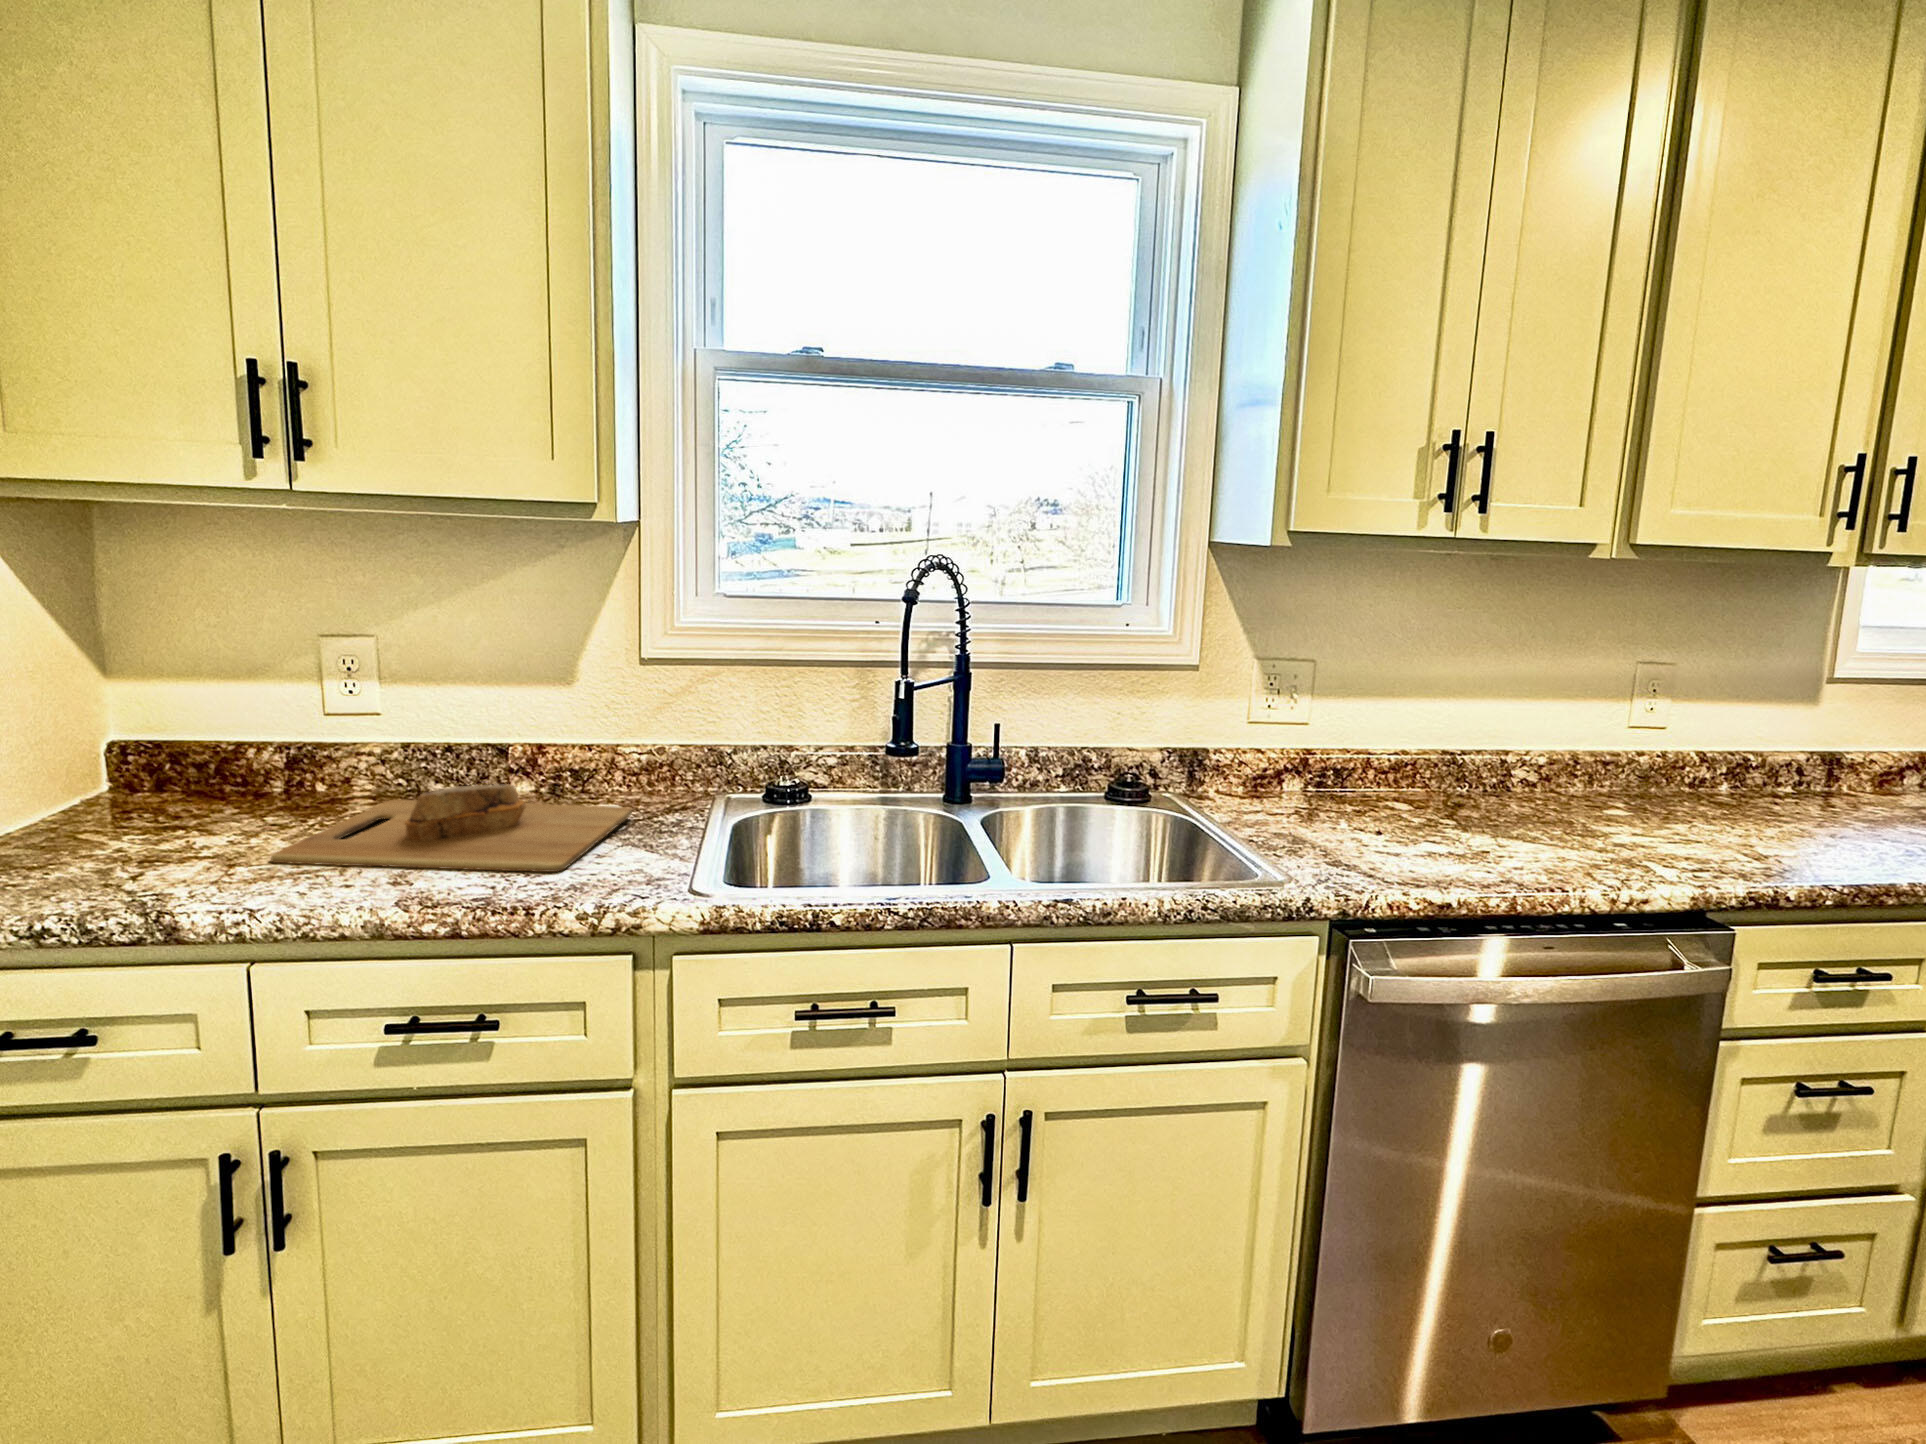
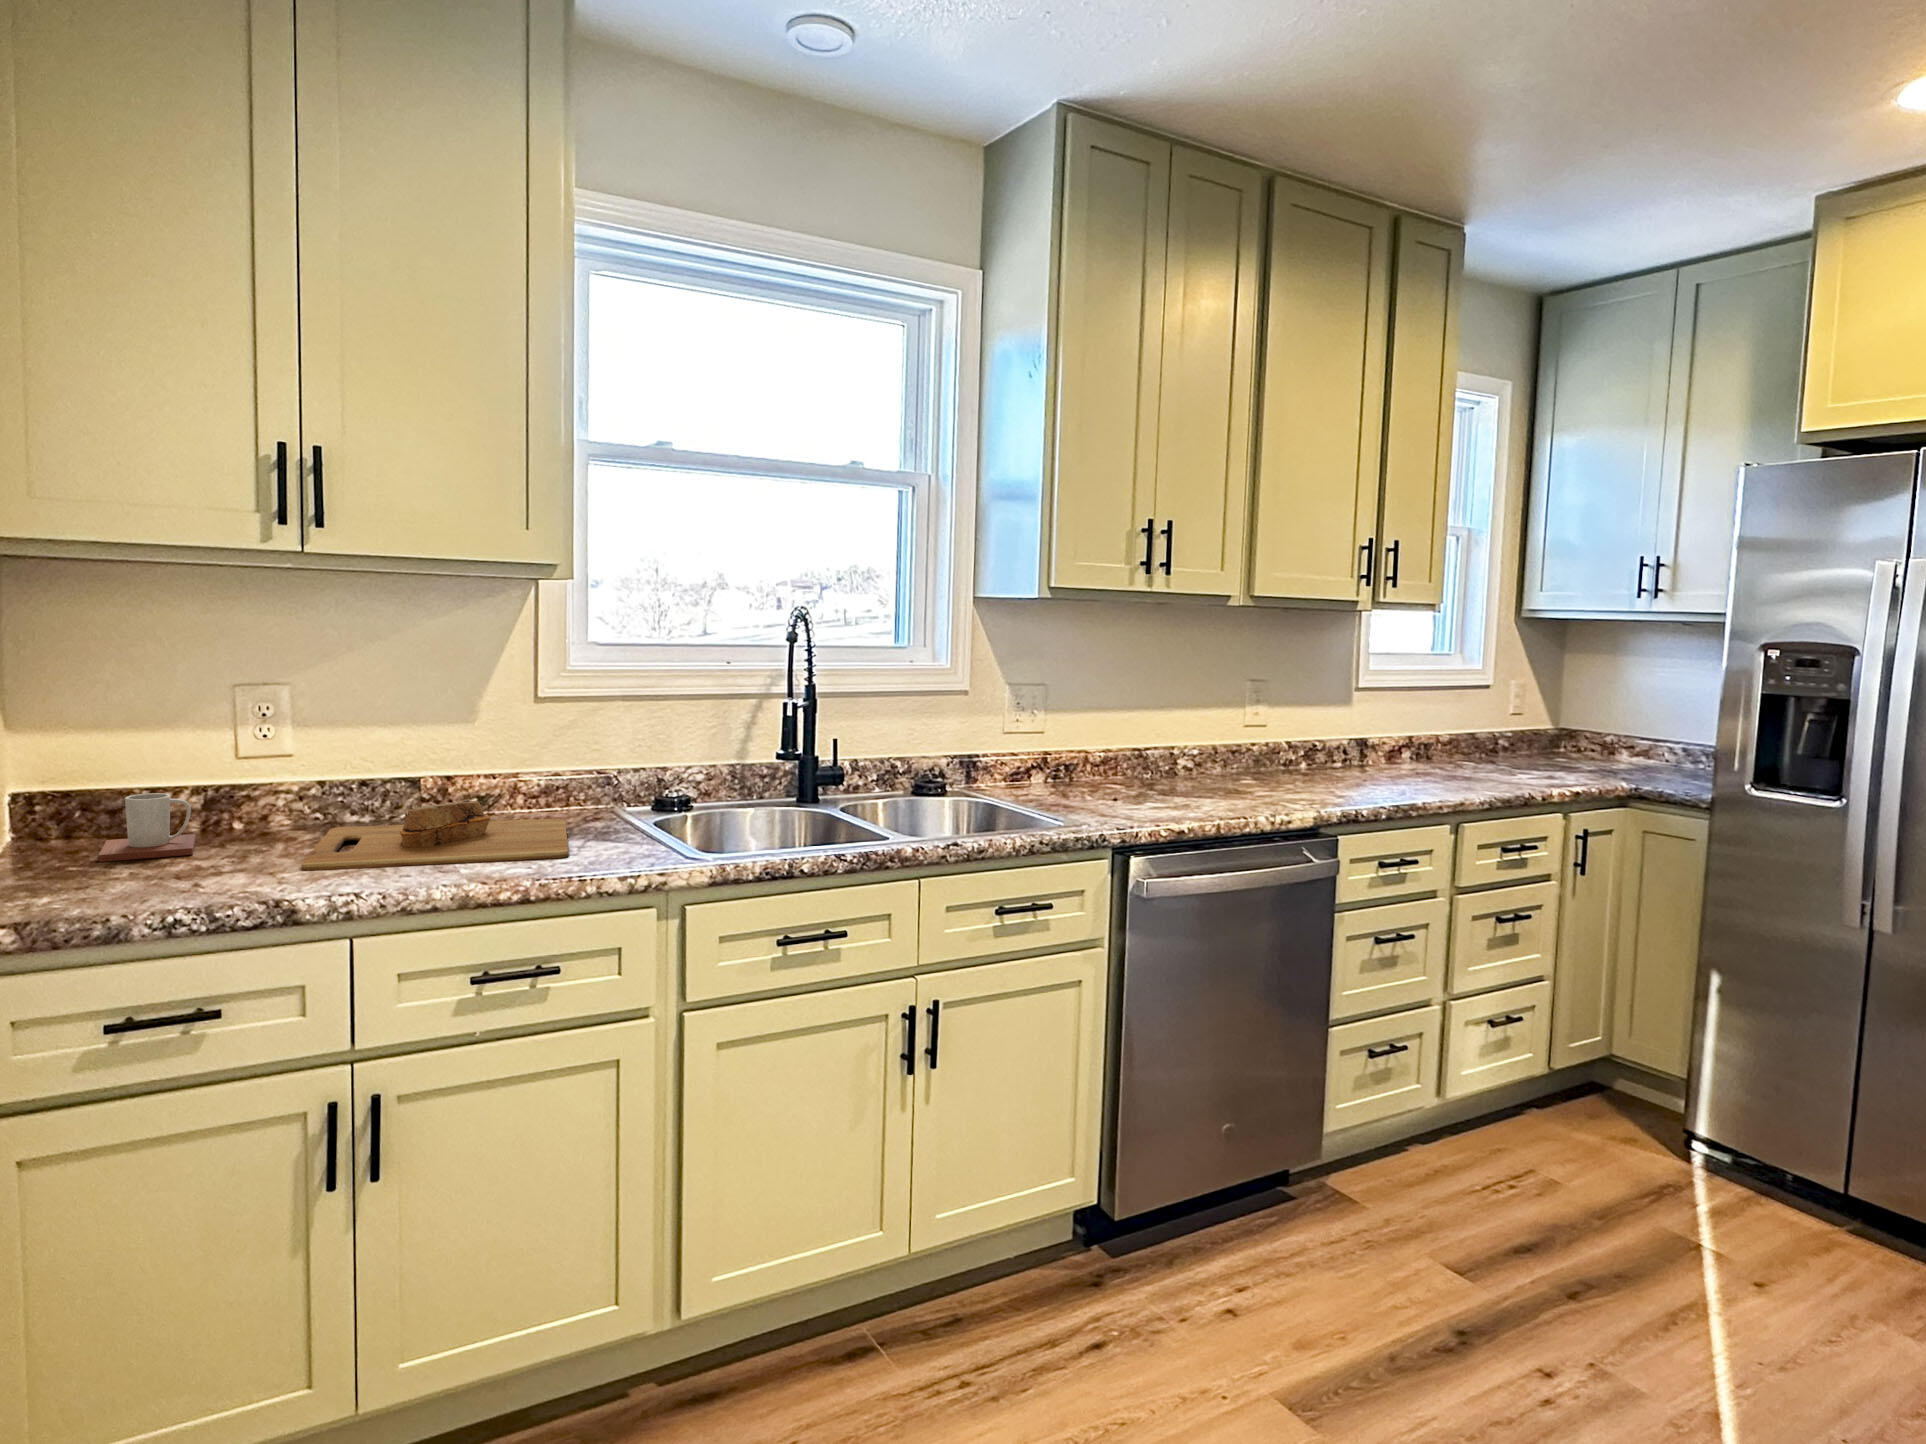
mug: none [127,753,259,827] -> present [99,793,196,862]

